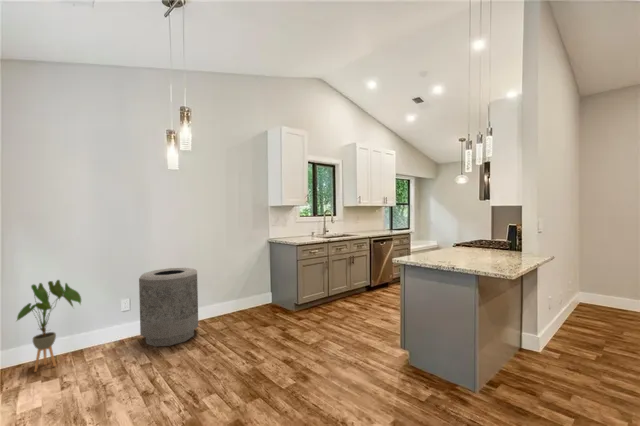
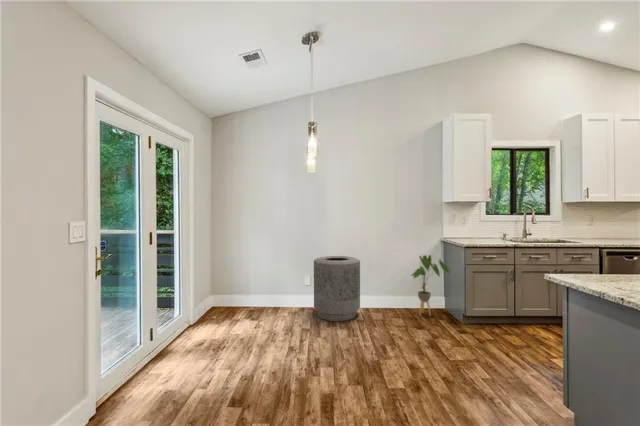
house plant: present [17,280,81,372] -> present [412,255,449,316]

